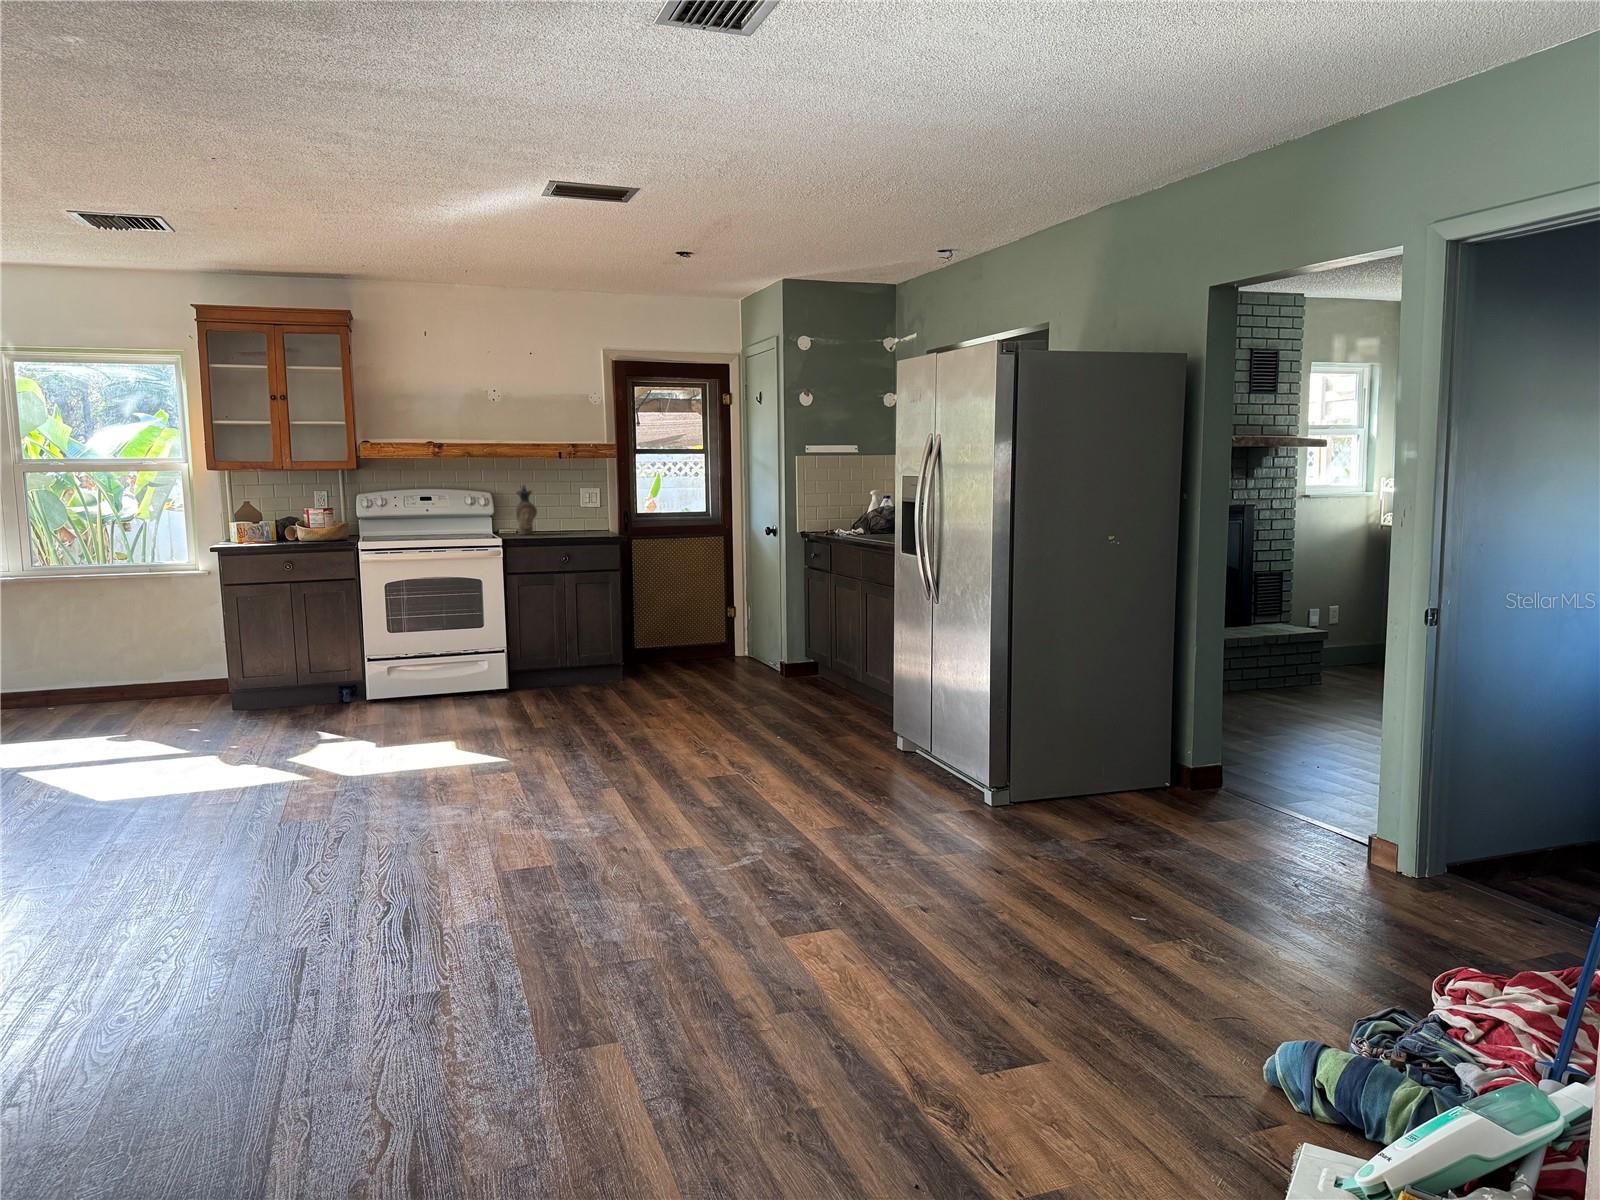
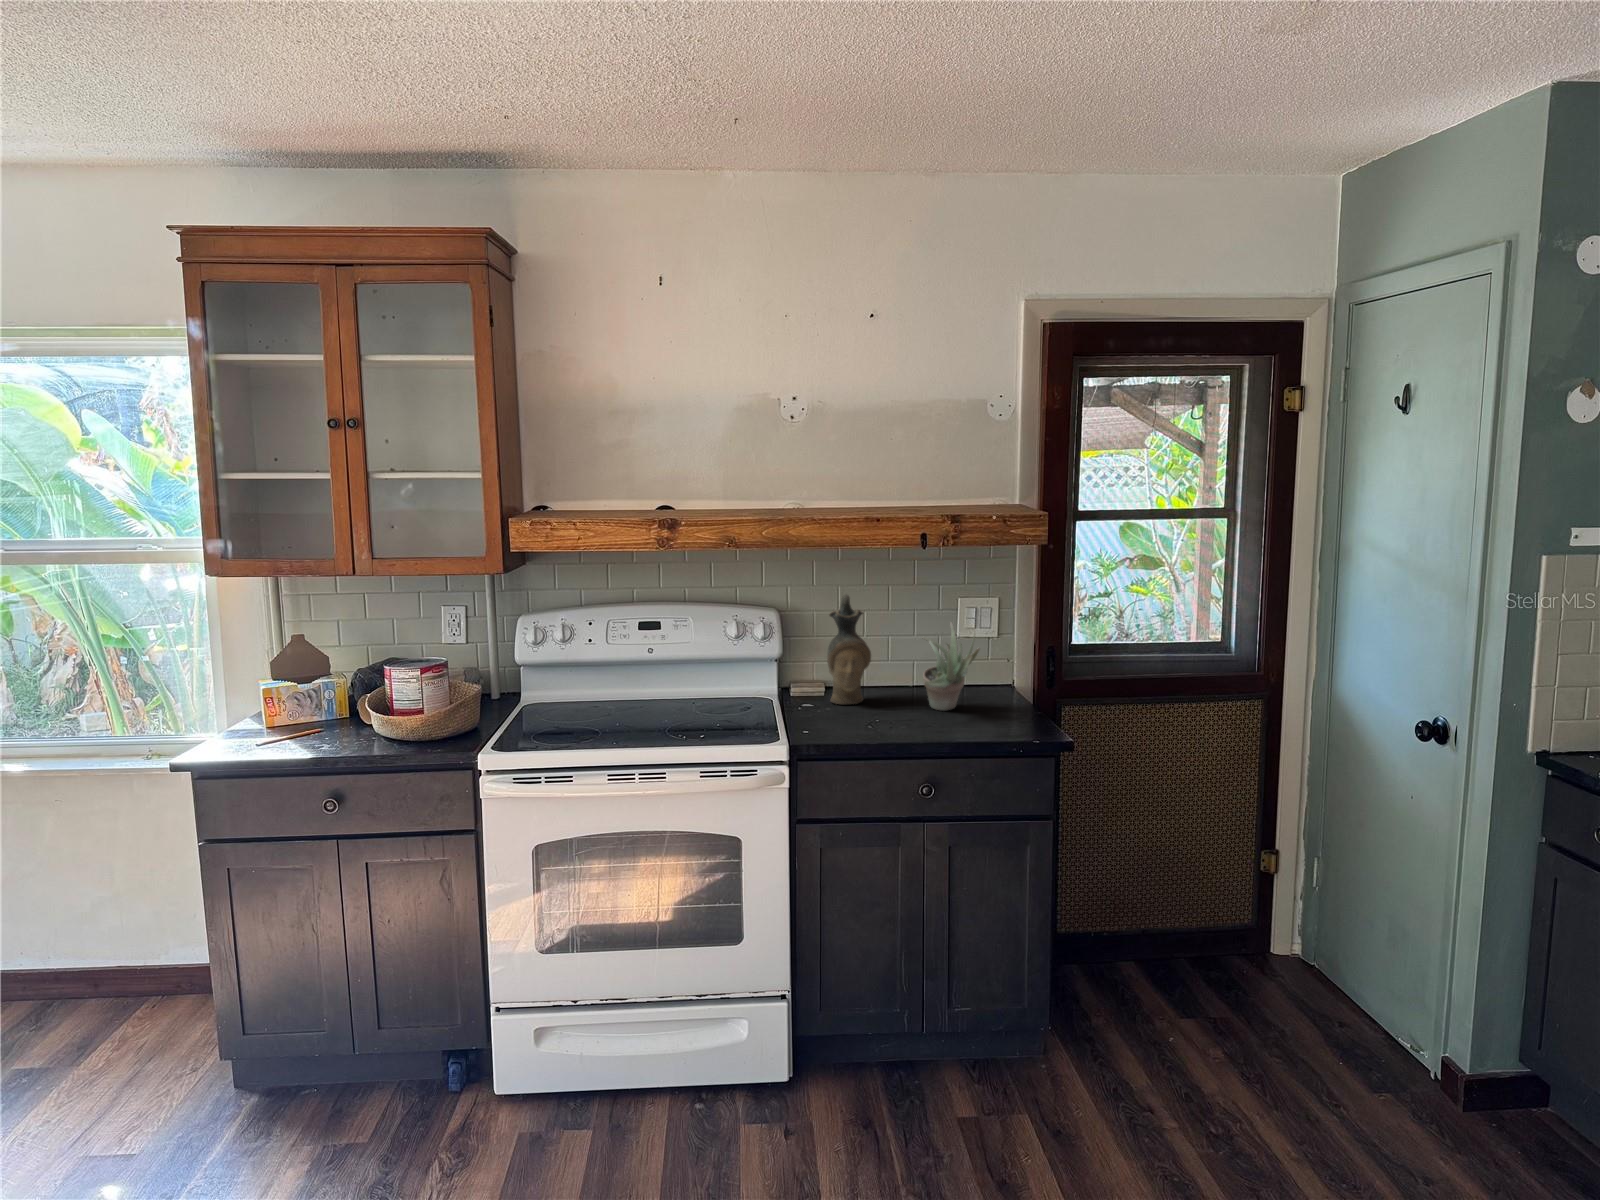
succulent plant: none [561,493,587,534] -> present [923,623,980,711]

